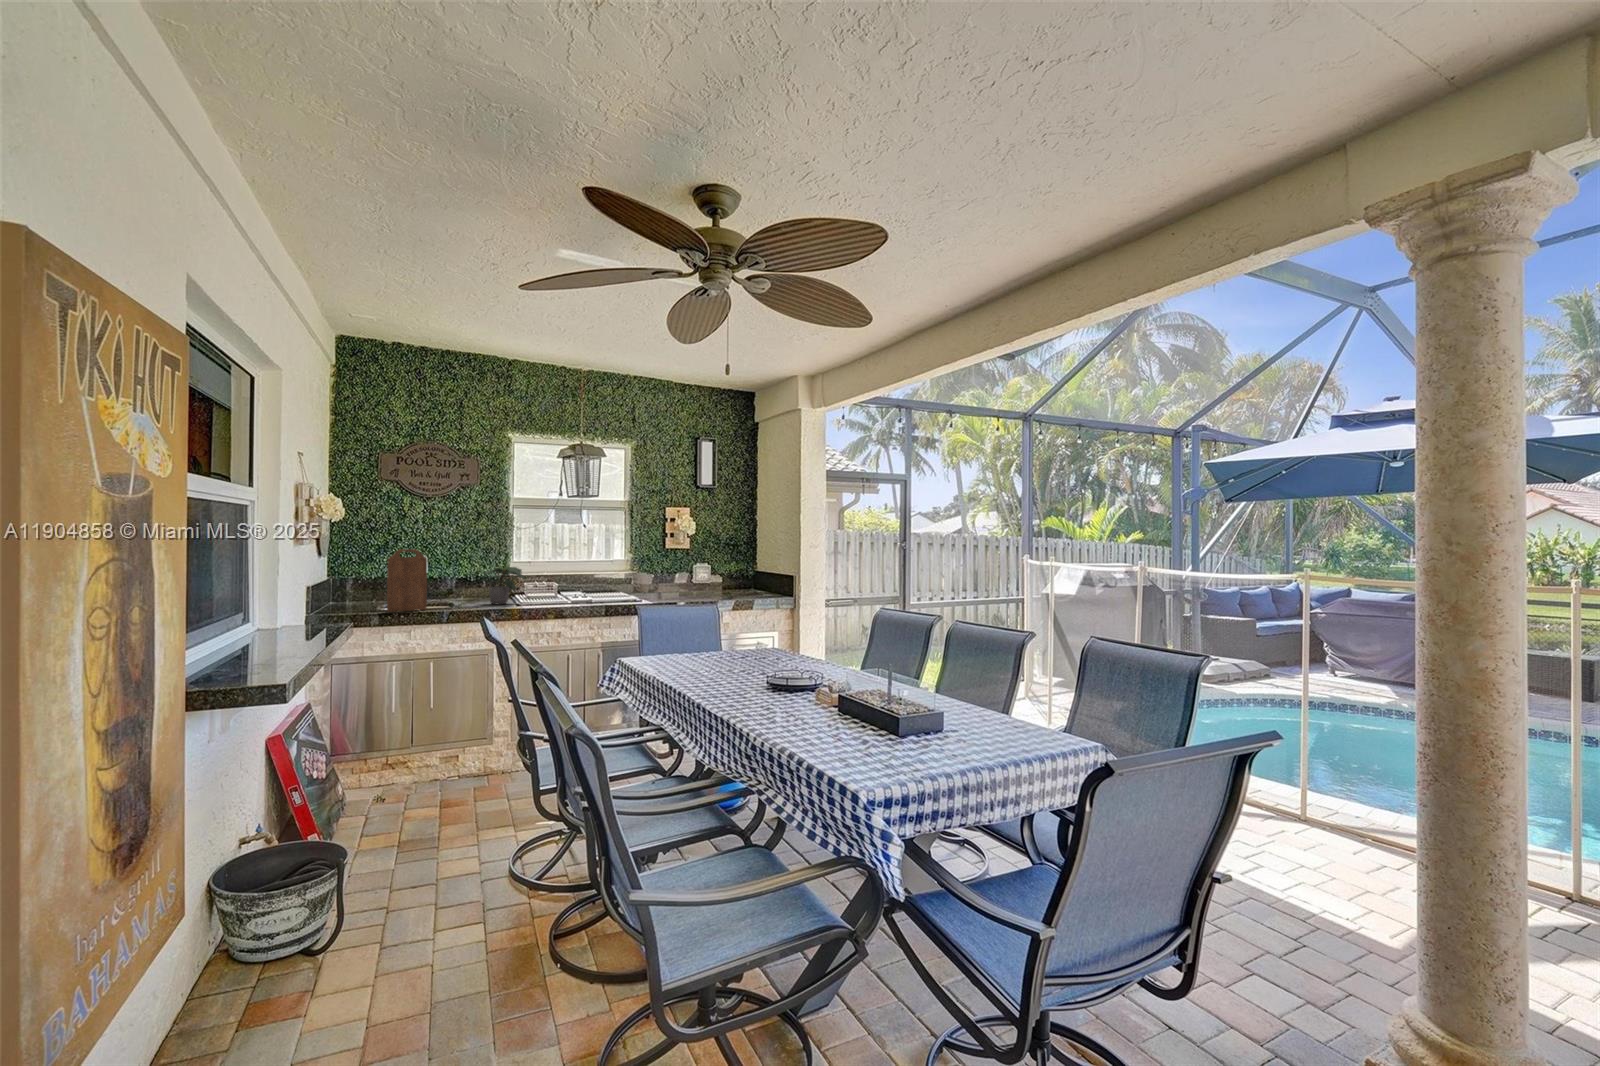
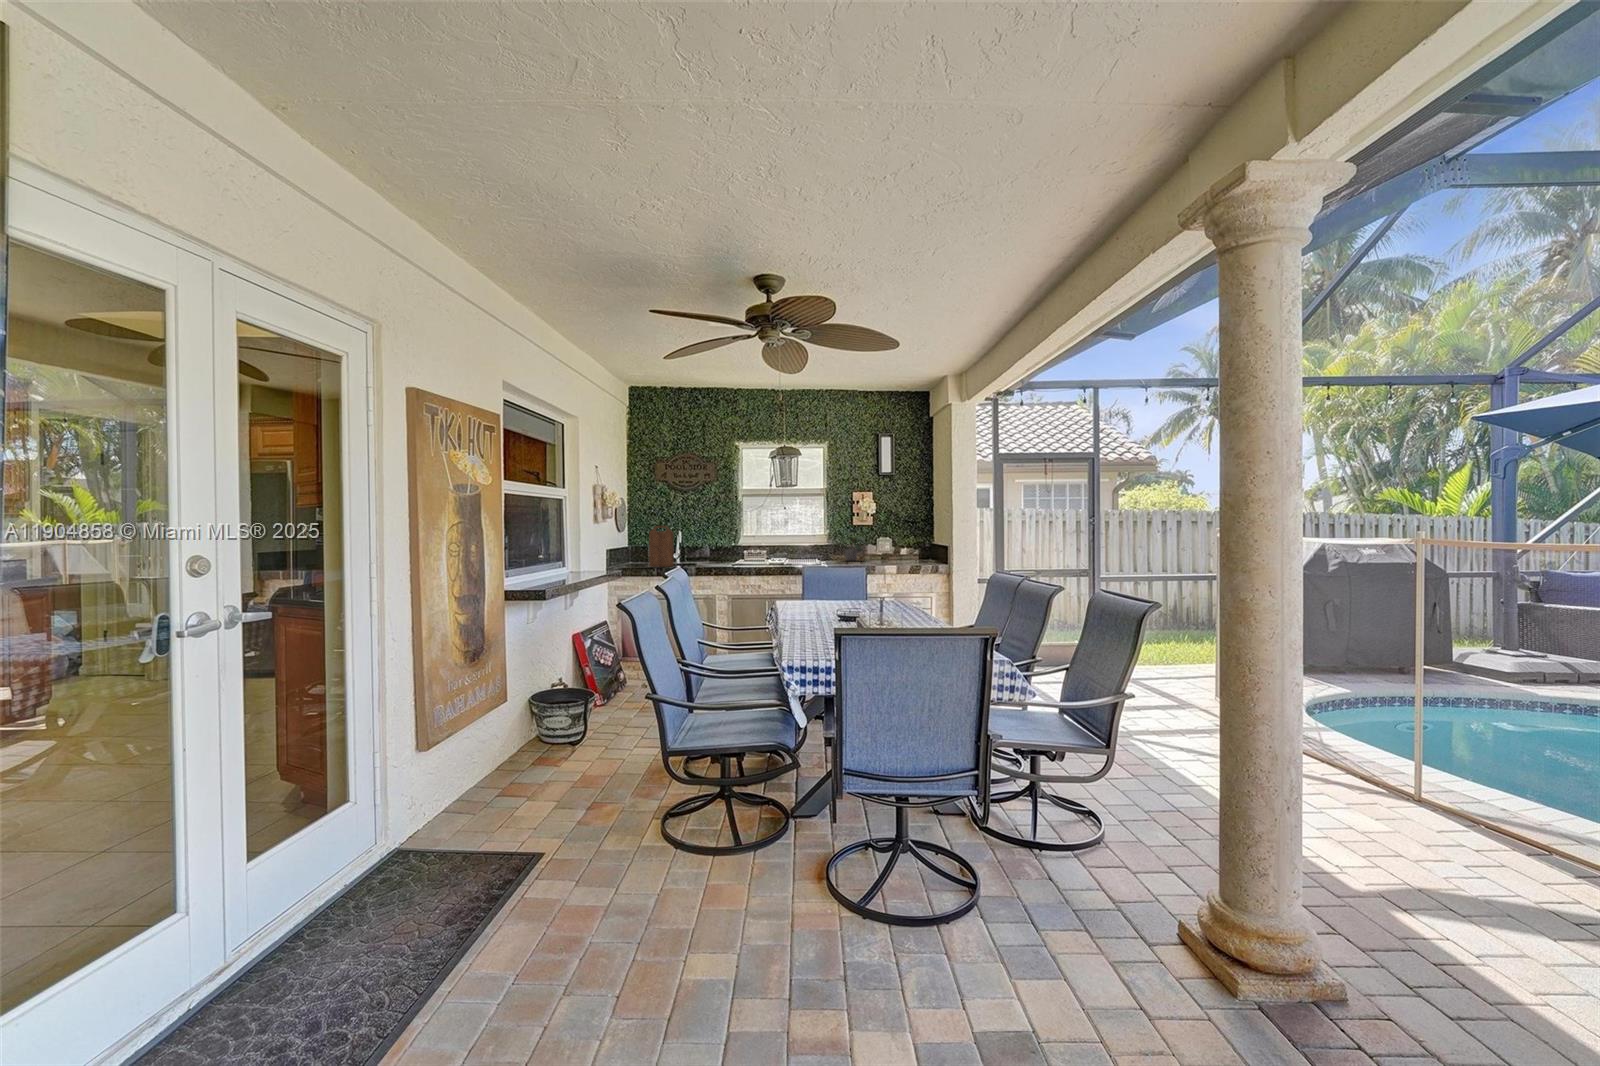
potted plant: present [484,566,525,604] -> present [843,536,866,561]

